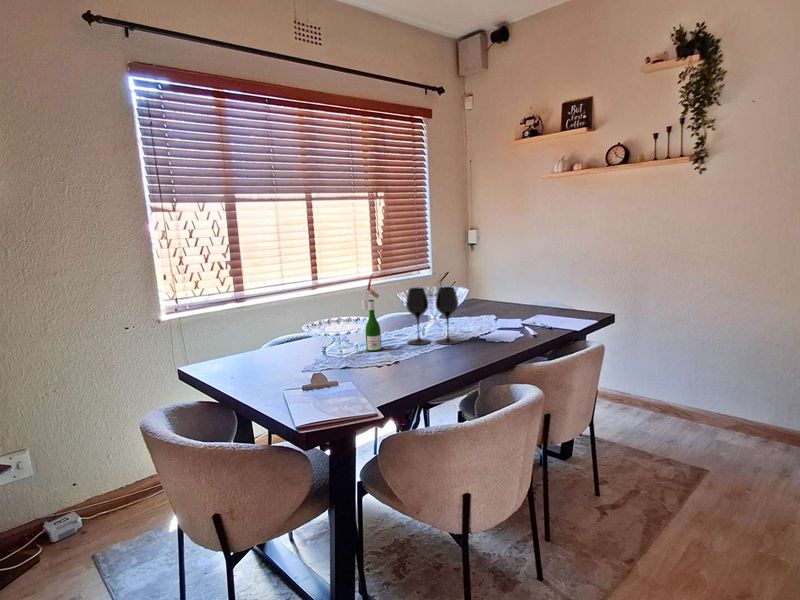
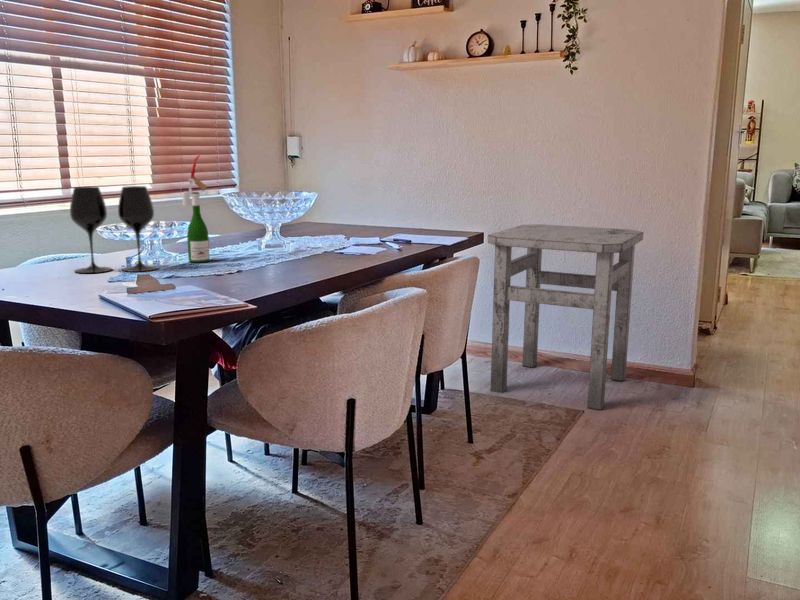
wine glass: present [406,287,460,345] -> present [70,186,158,273]
side table: none [620,299,773,471] -> present [488,224,643,410]

